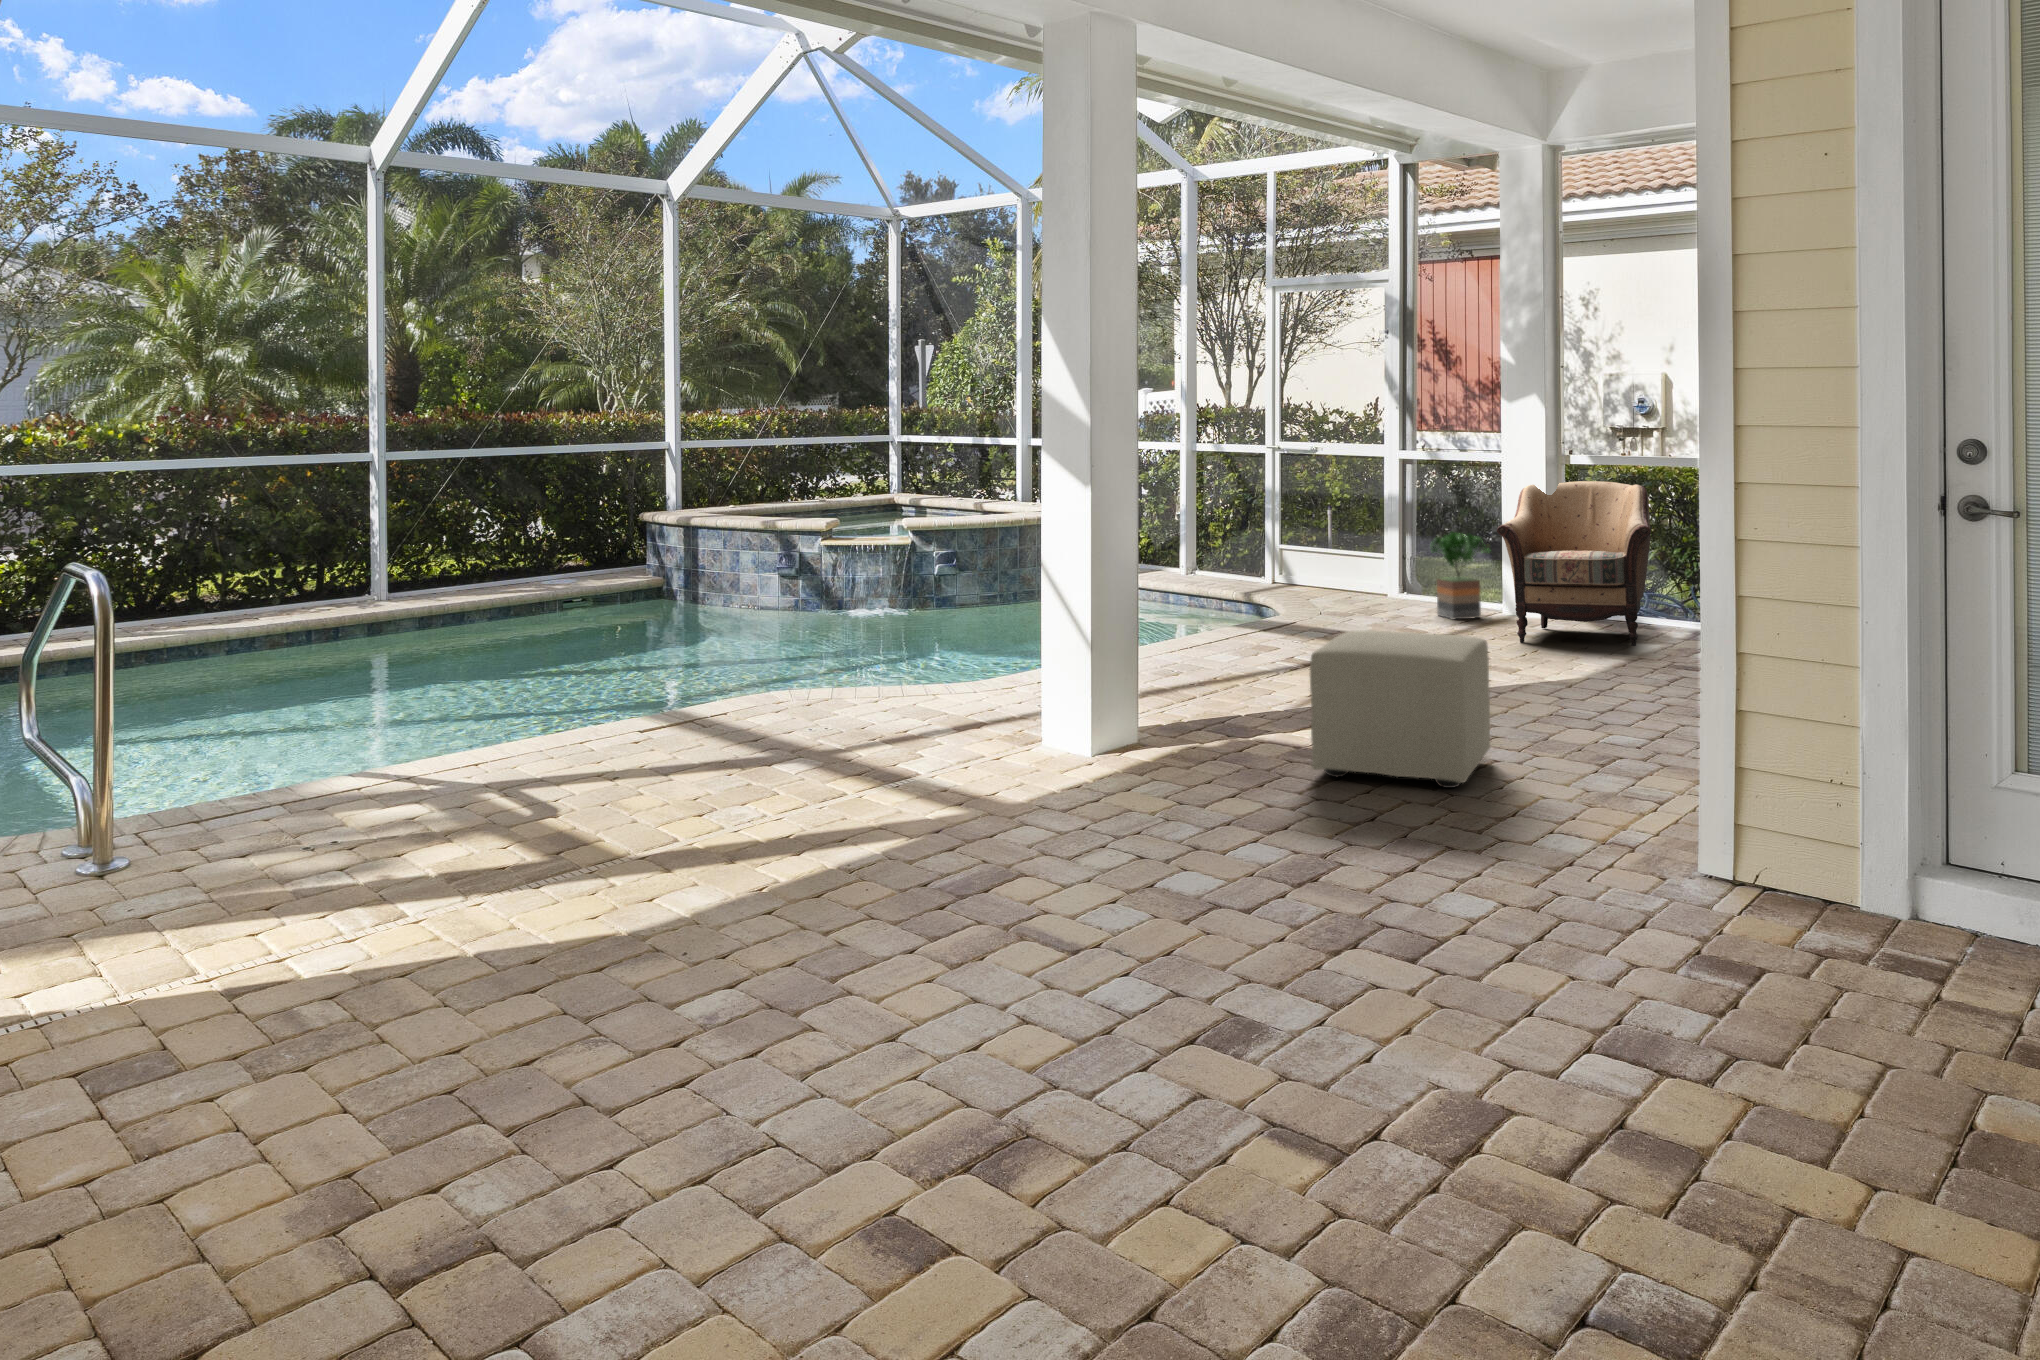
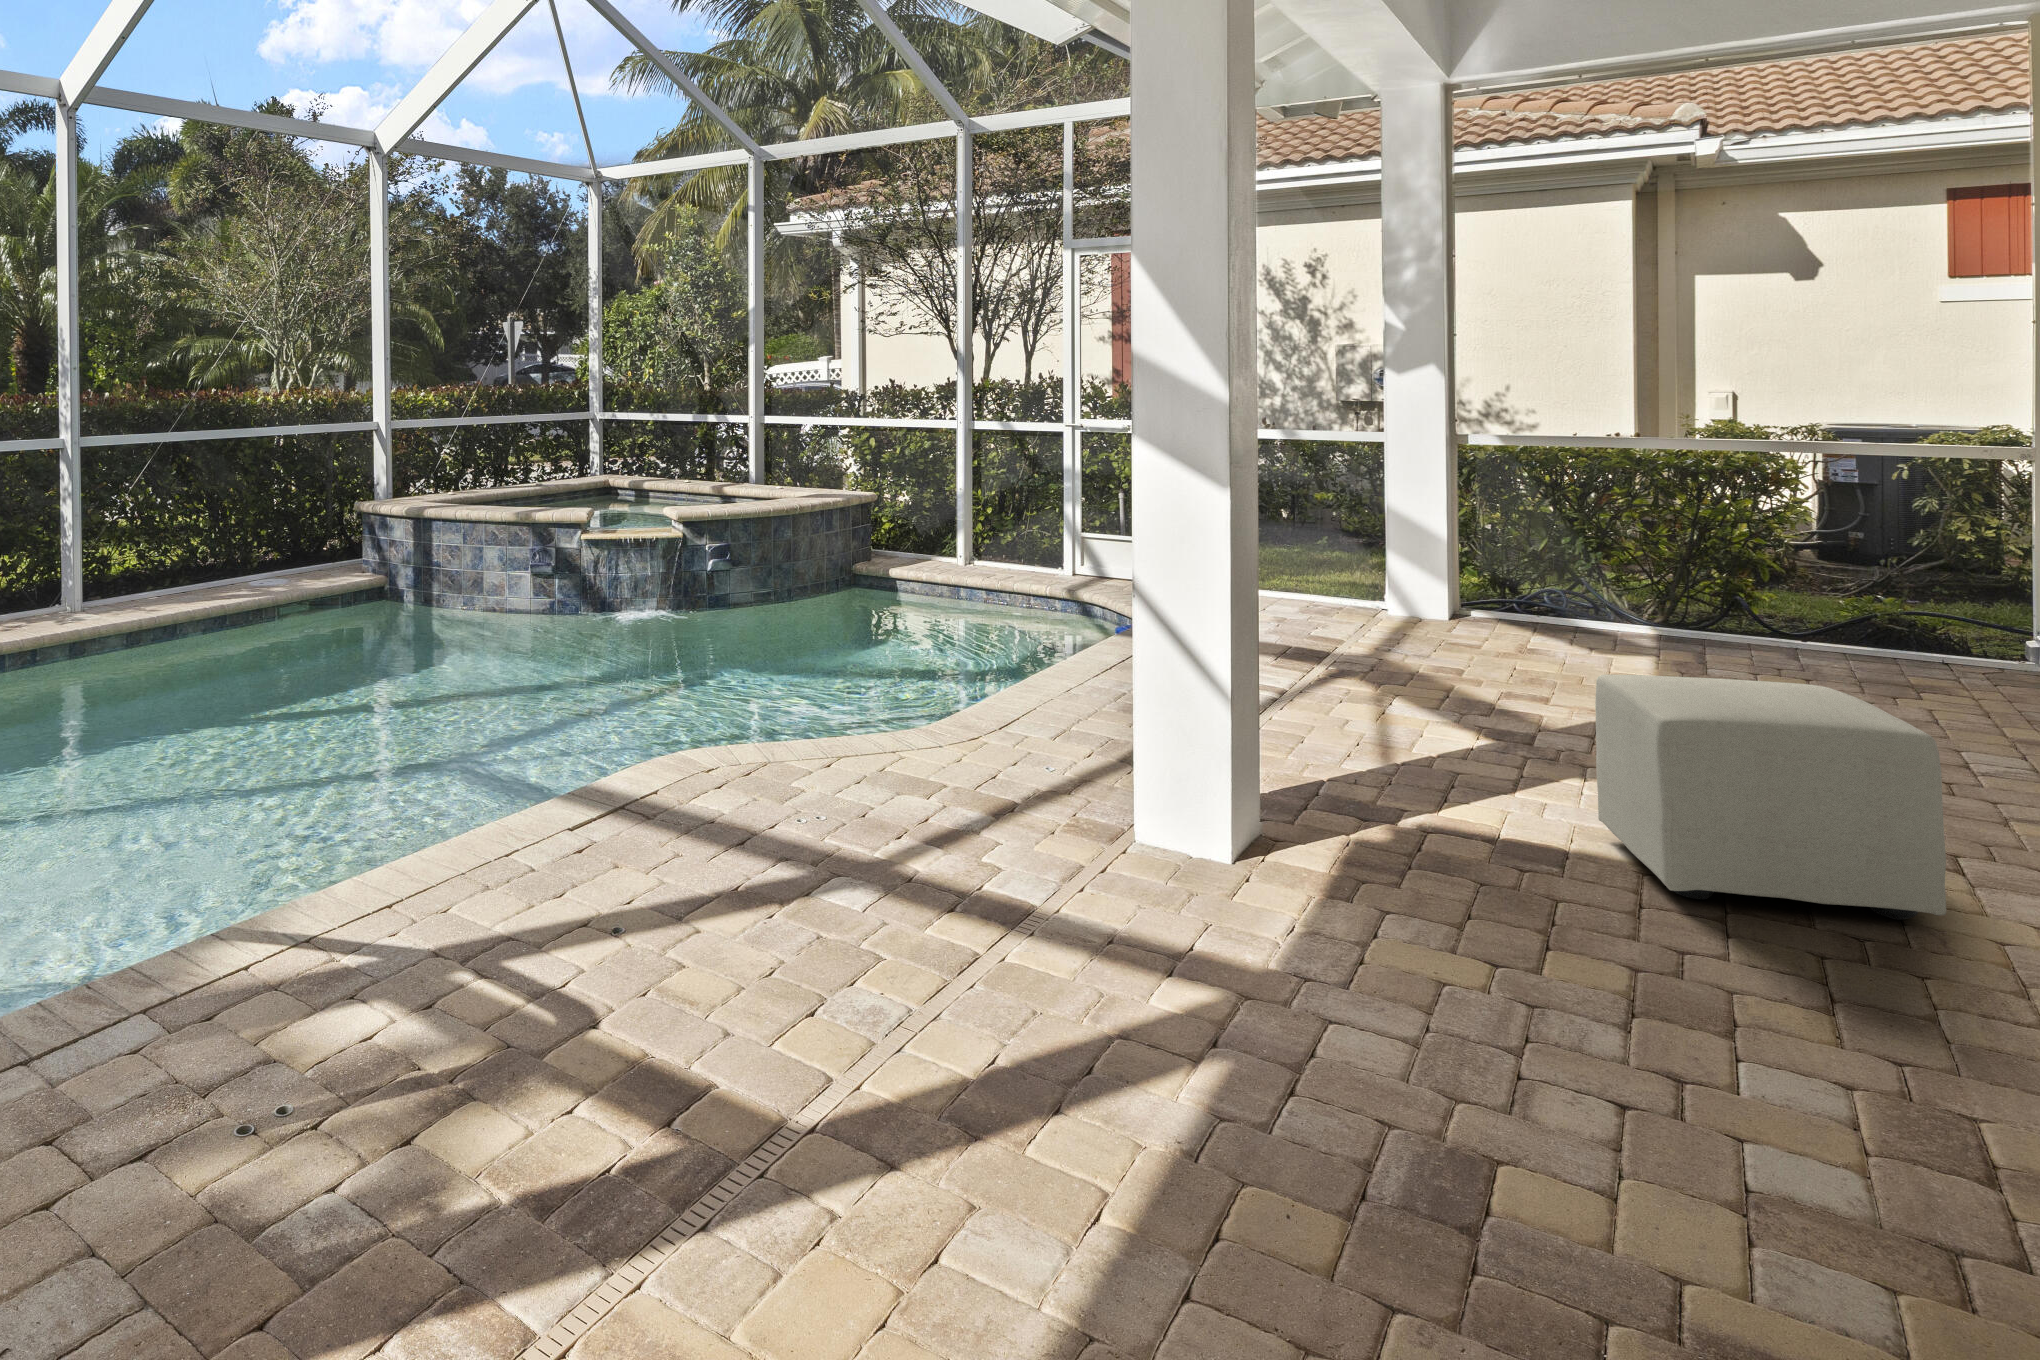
armchair: present [1497,481,1651,646] -> none [1421,459,1632,651]
potted tree: present [1432,532,1489,619] -> none [1294,516,1365,615]

